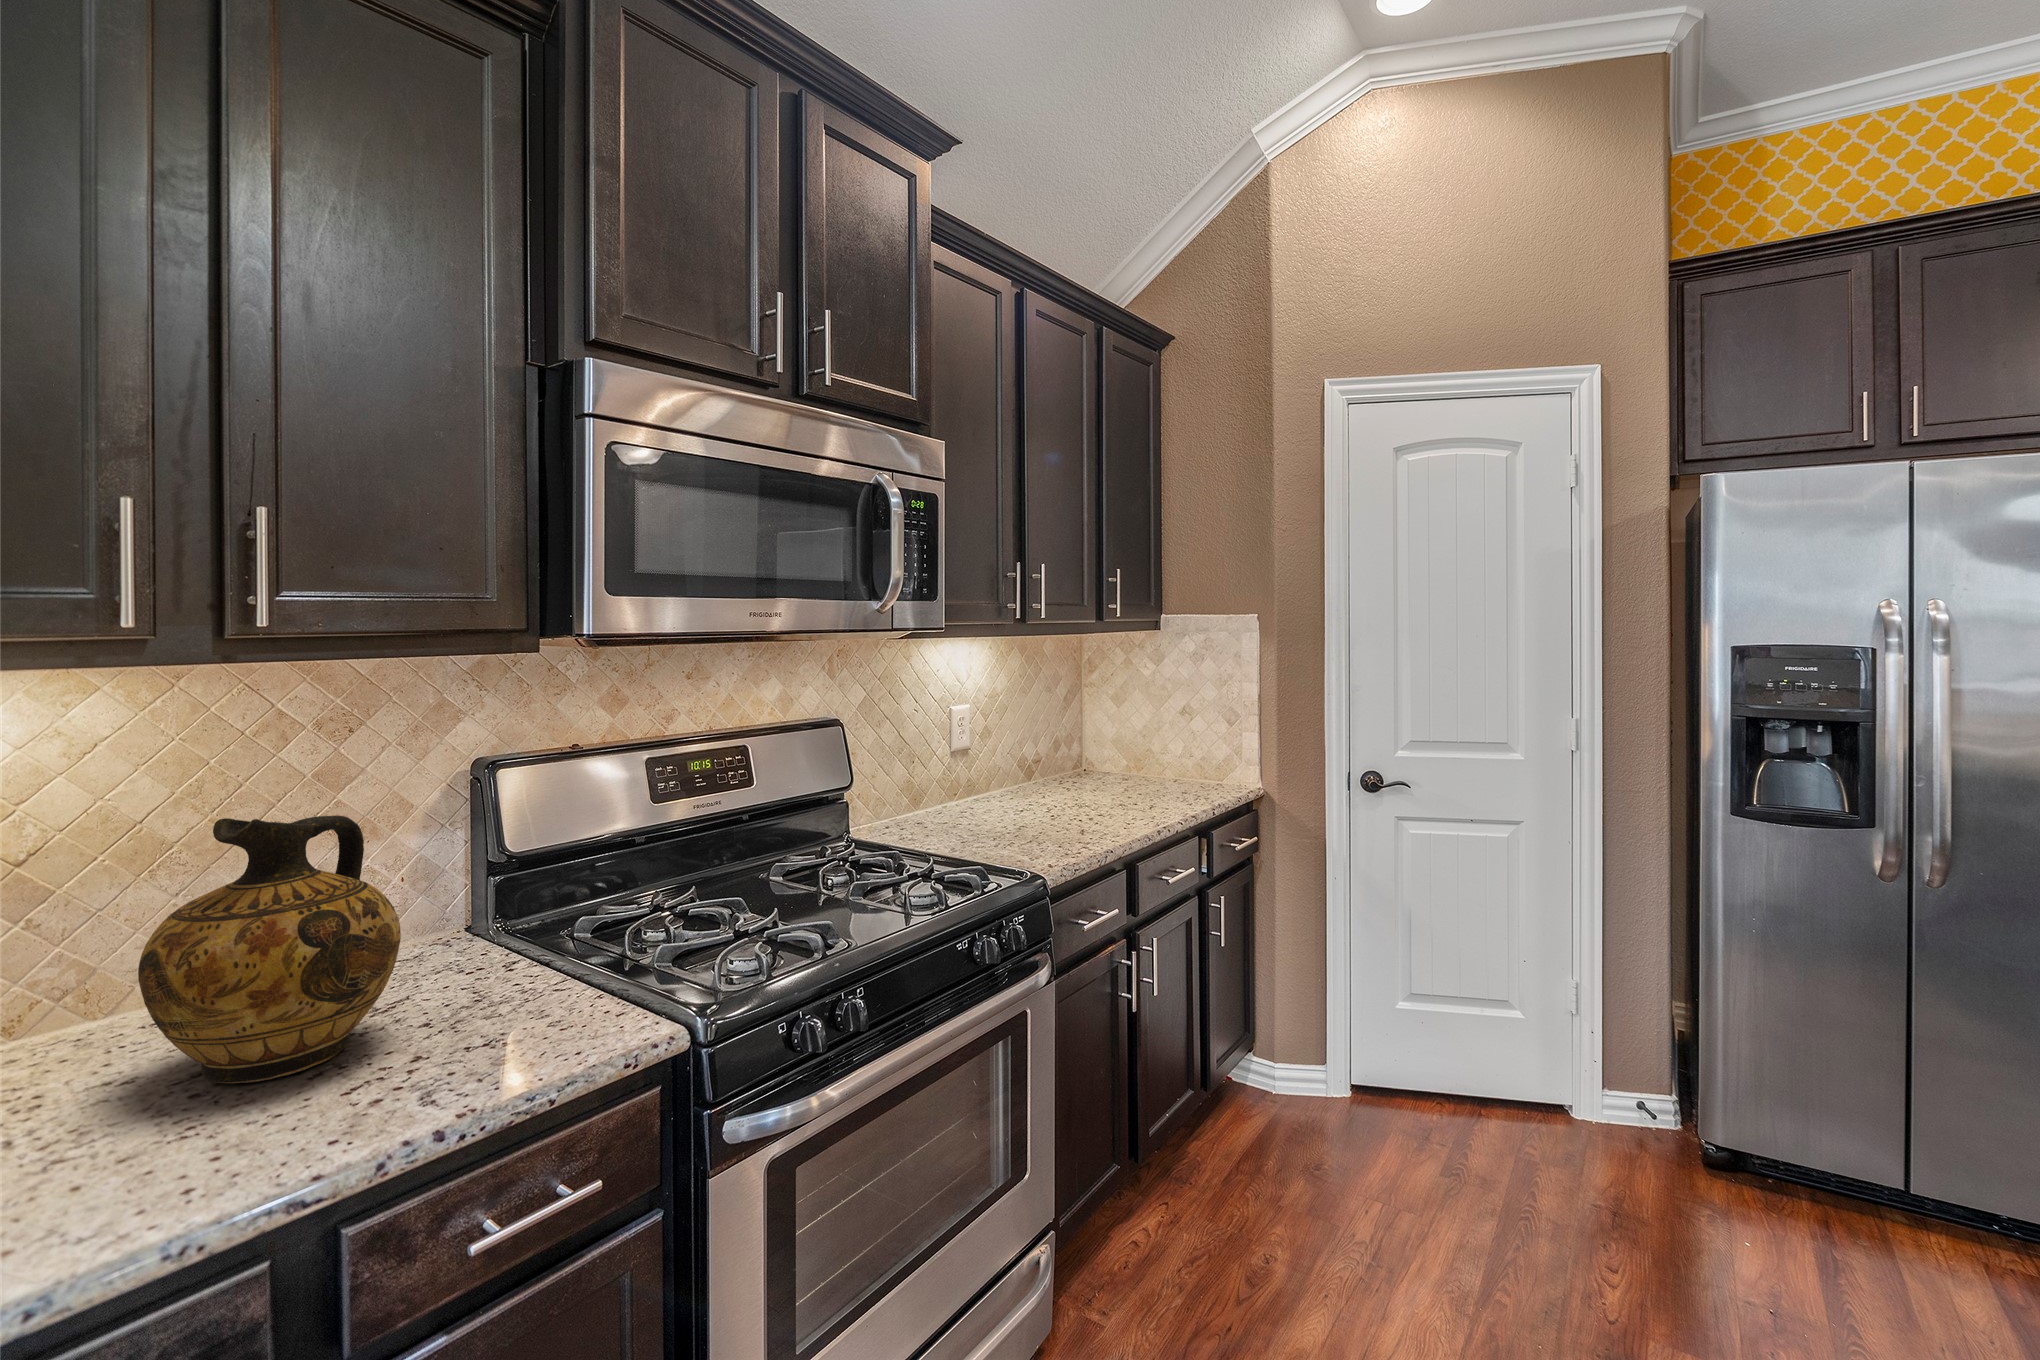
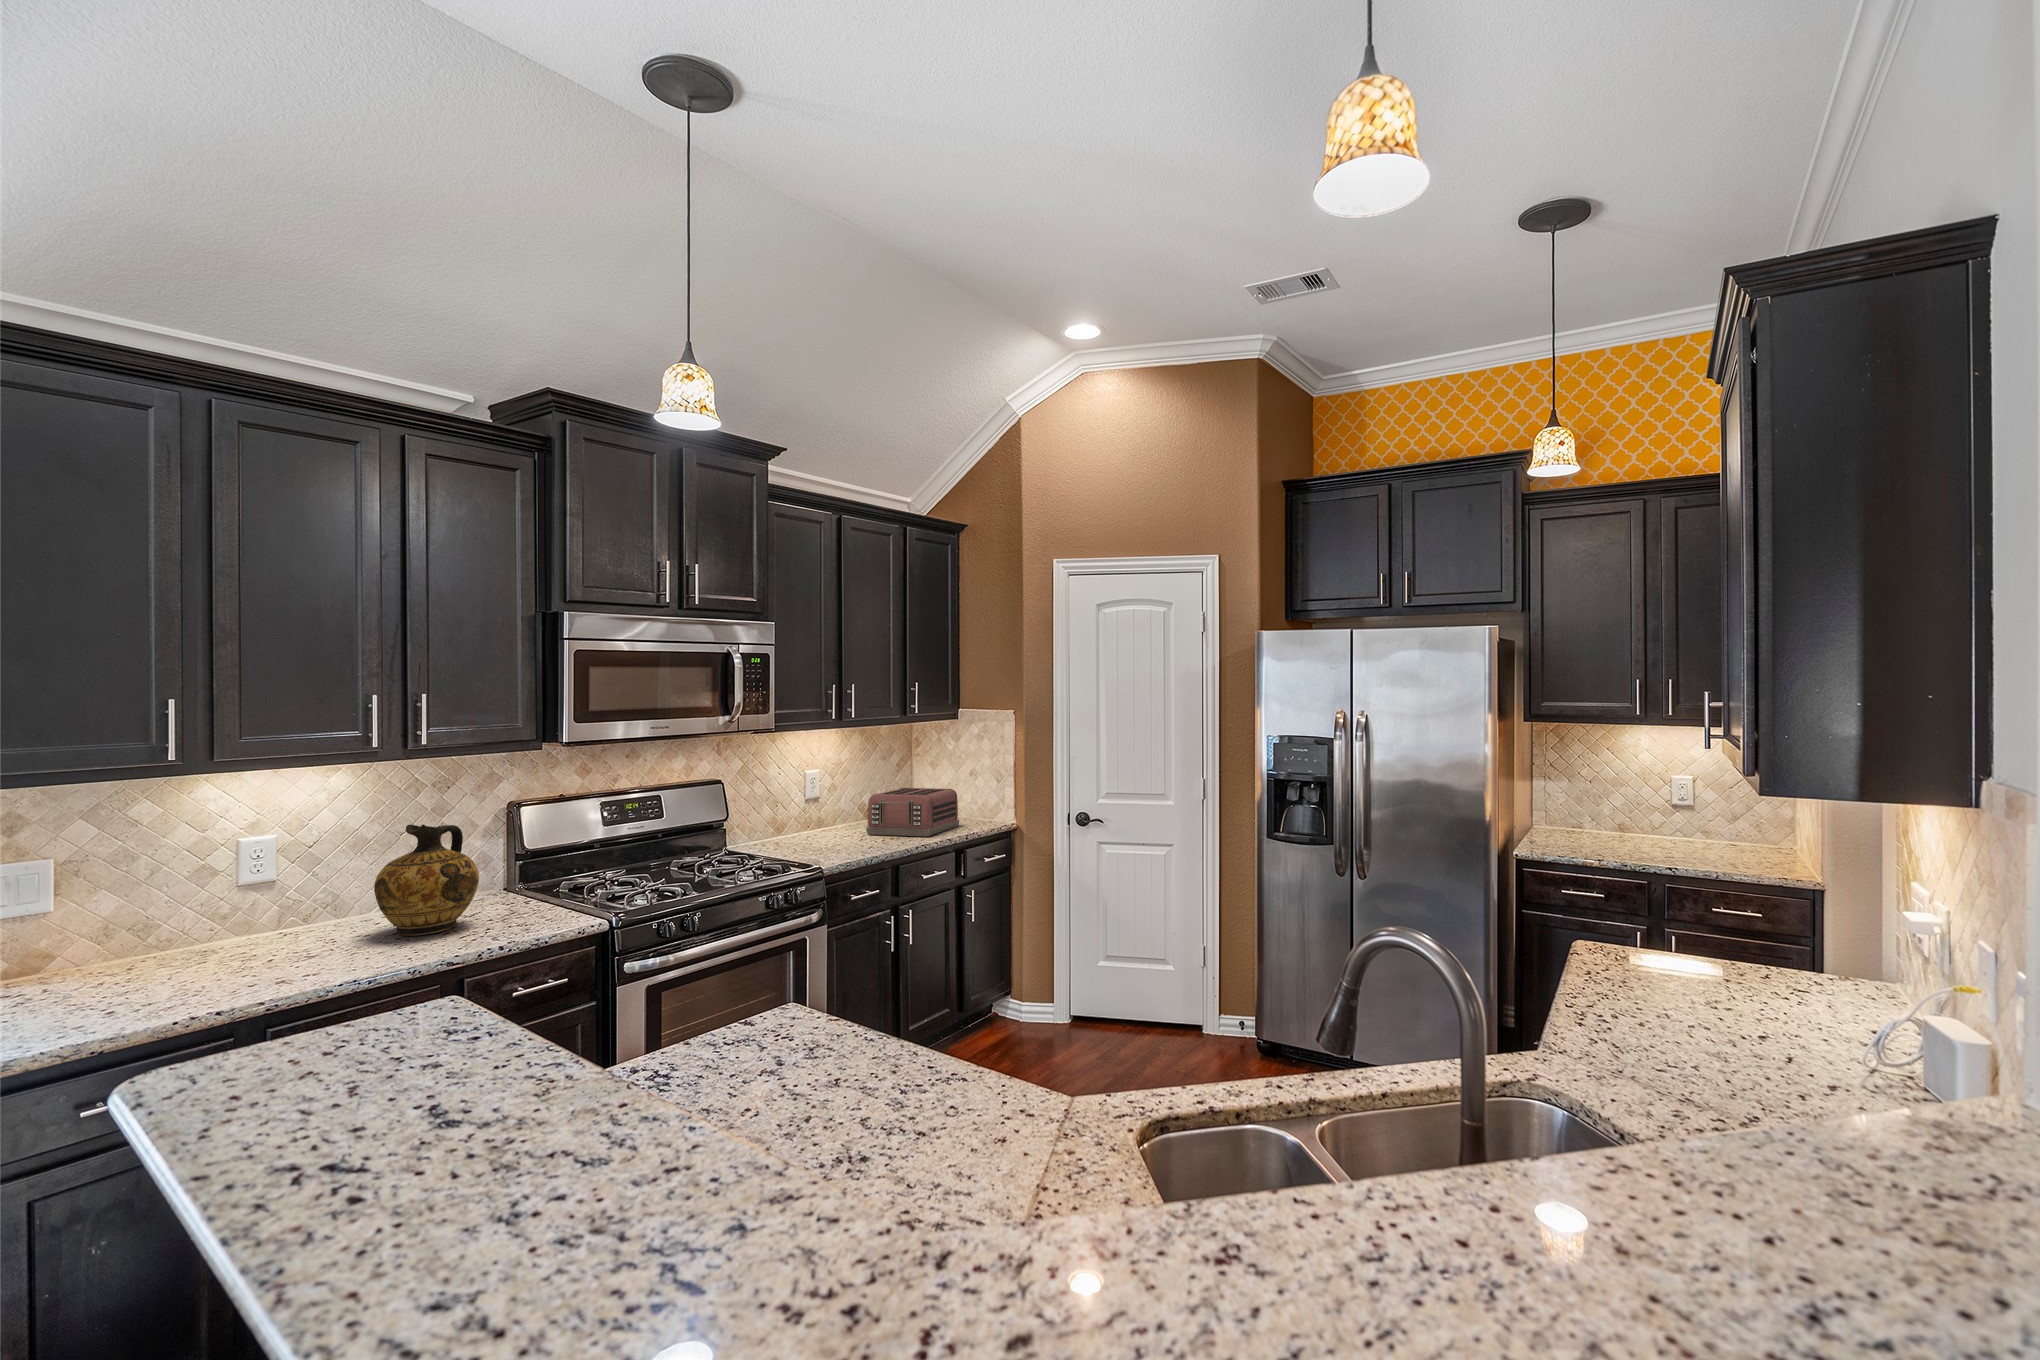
toaster: none [1057,736,1188,814] -> present [866,788,959,836]

